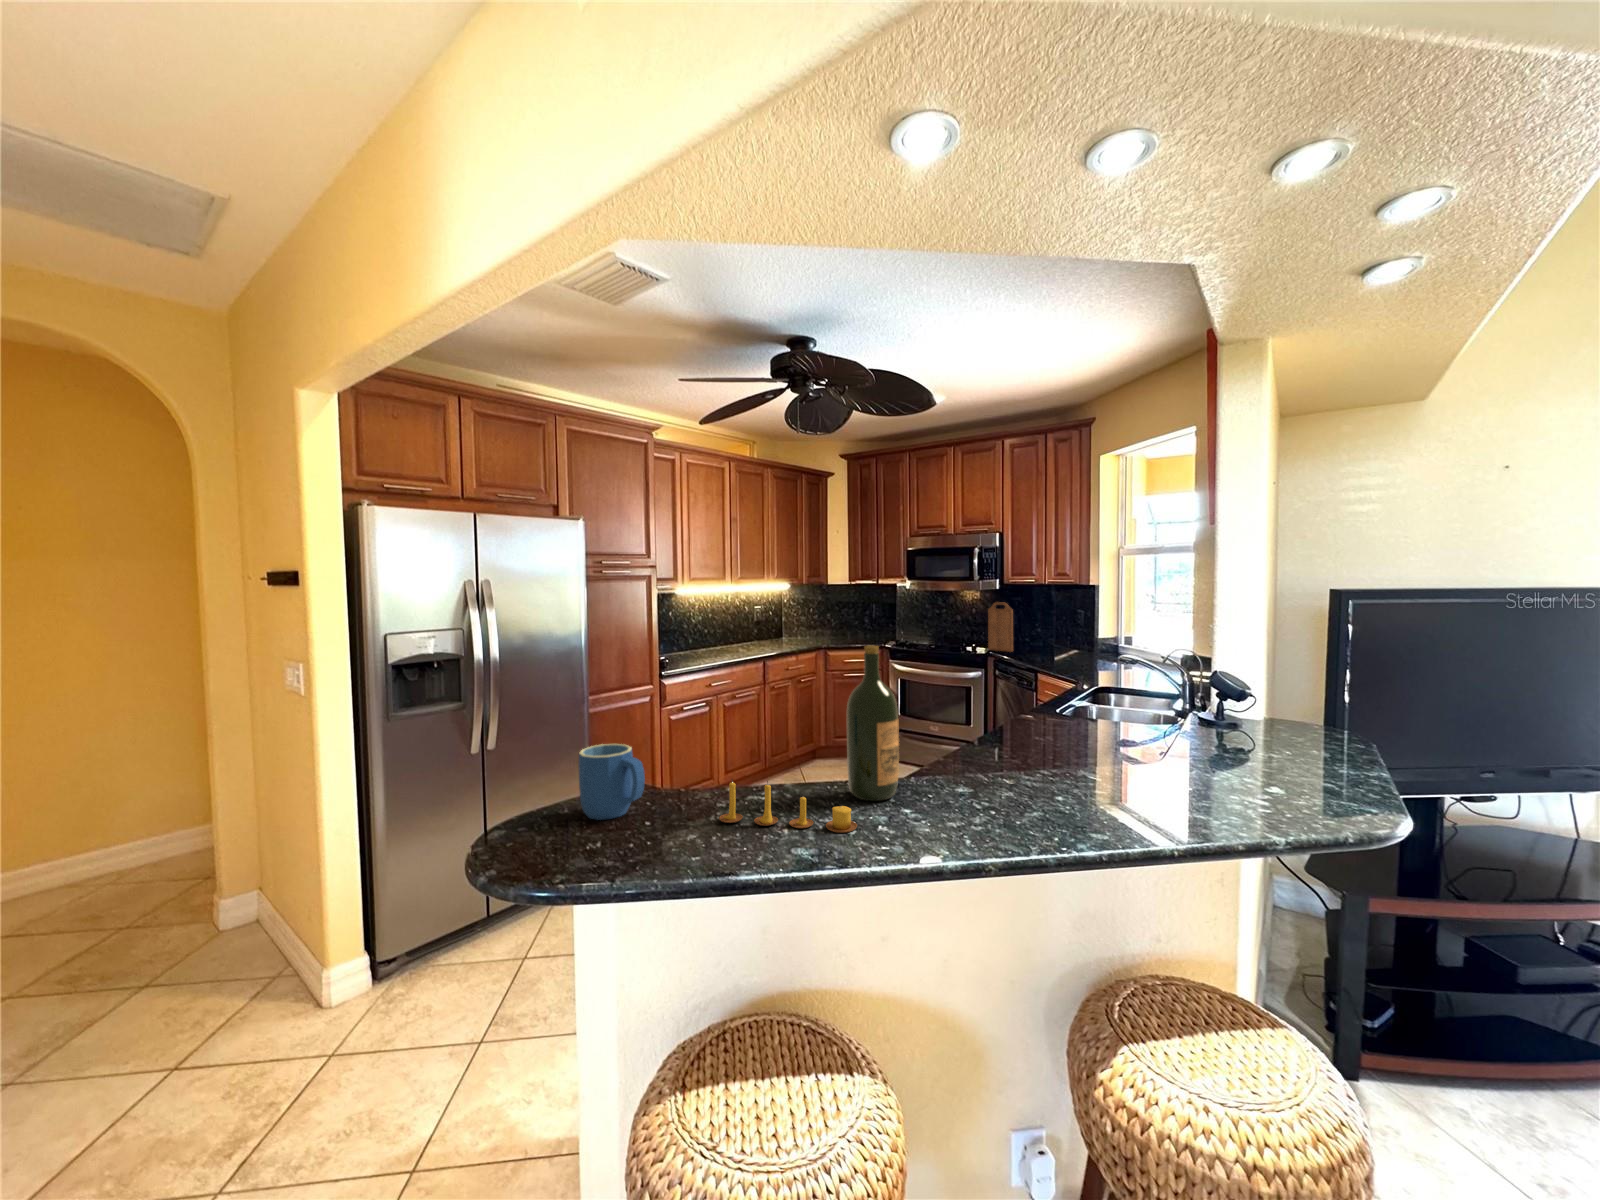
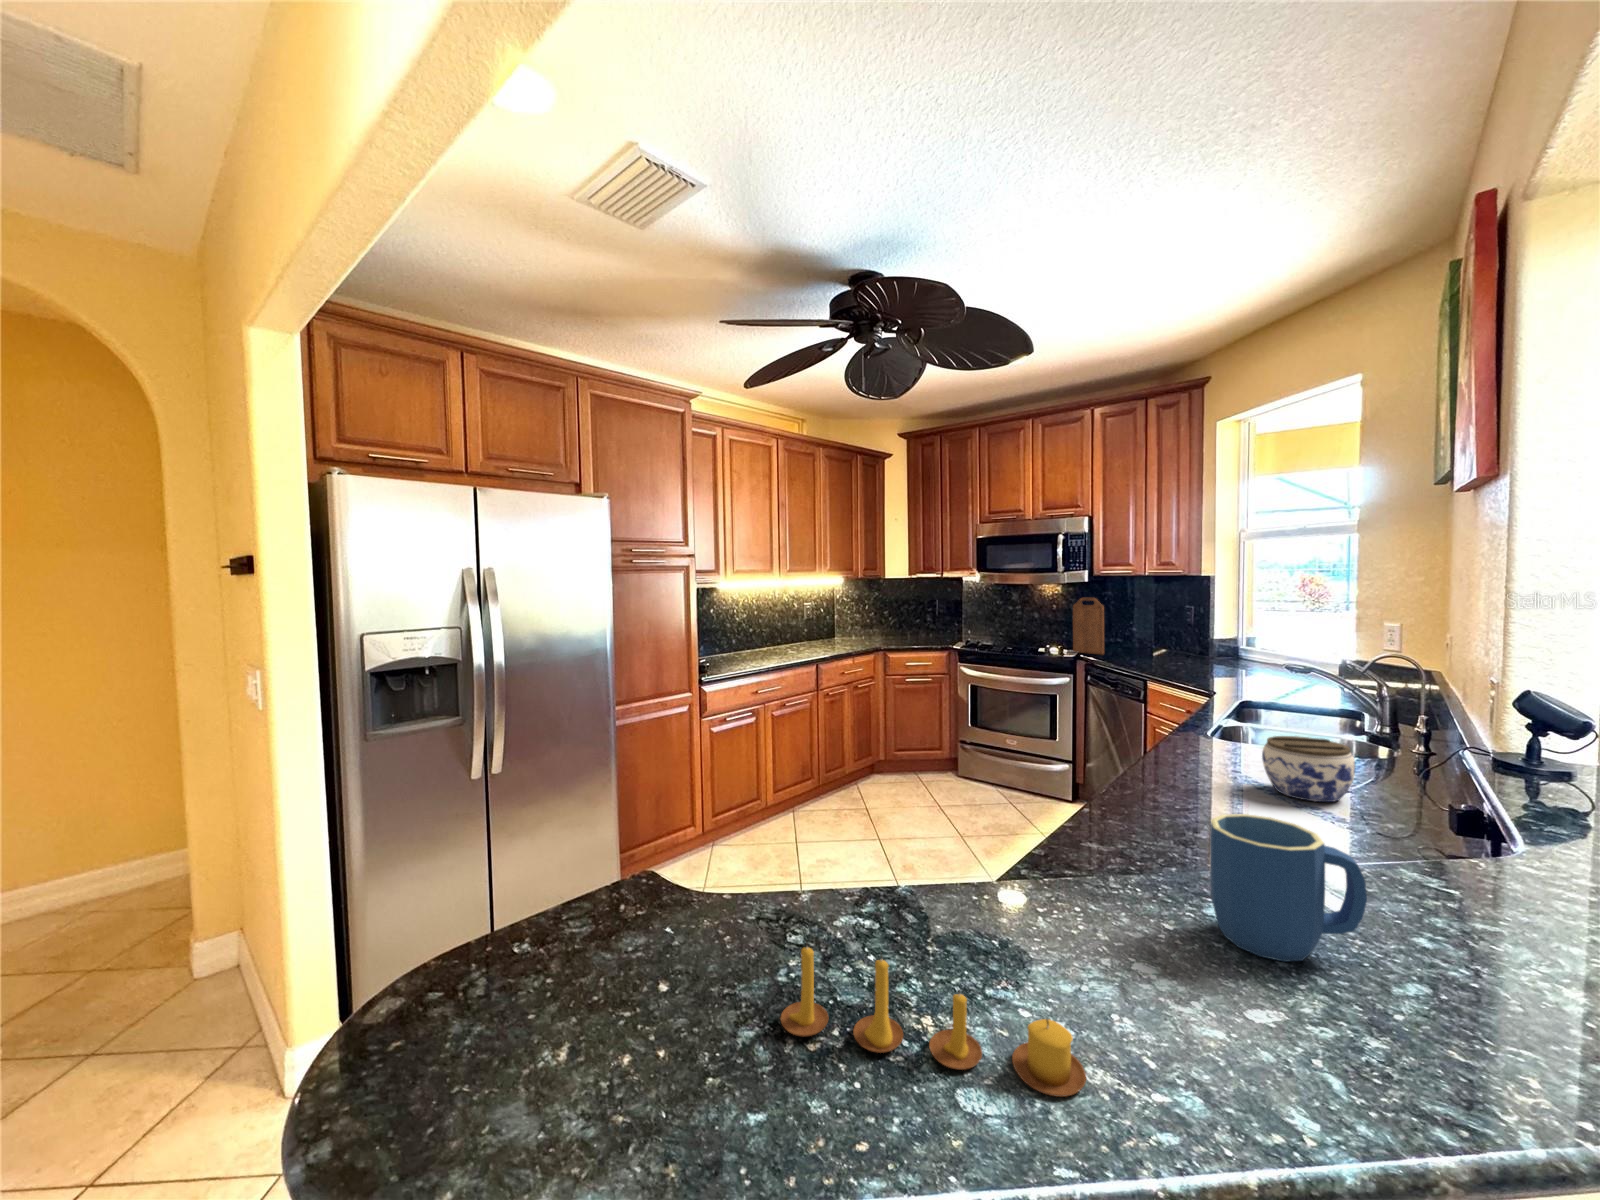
wine bottle: present [847,646,899,801] -> none [1014,666,1119,967]
jar: none [1058,701,1111,743] -> present [1262,736,1356,802]
mug: present [579,744,645,820] -> present [1210,814,1367,962]

